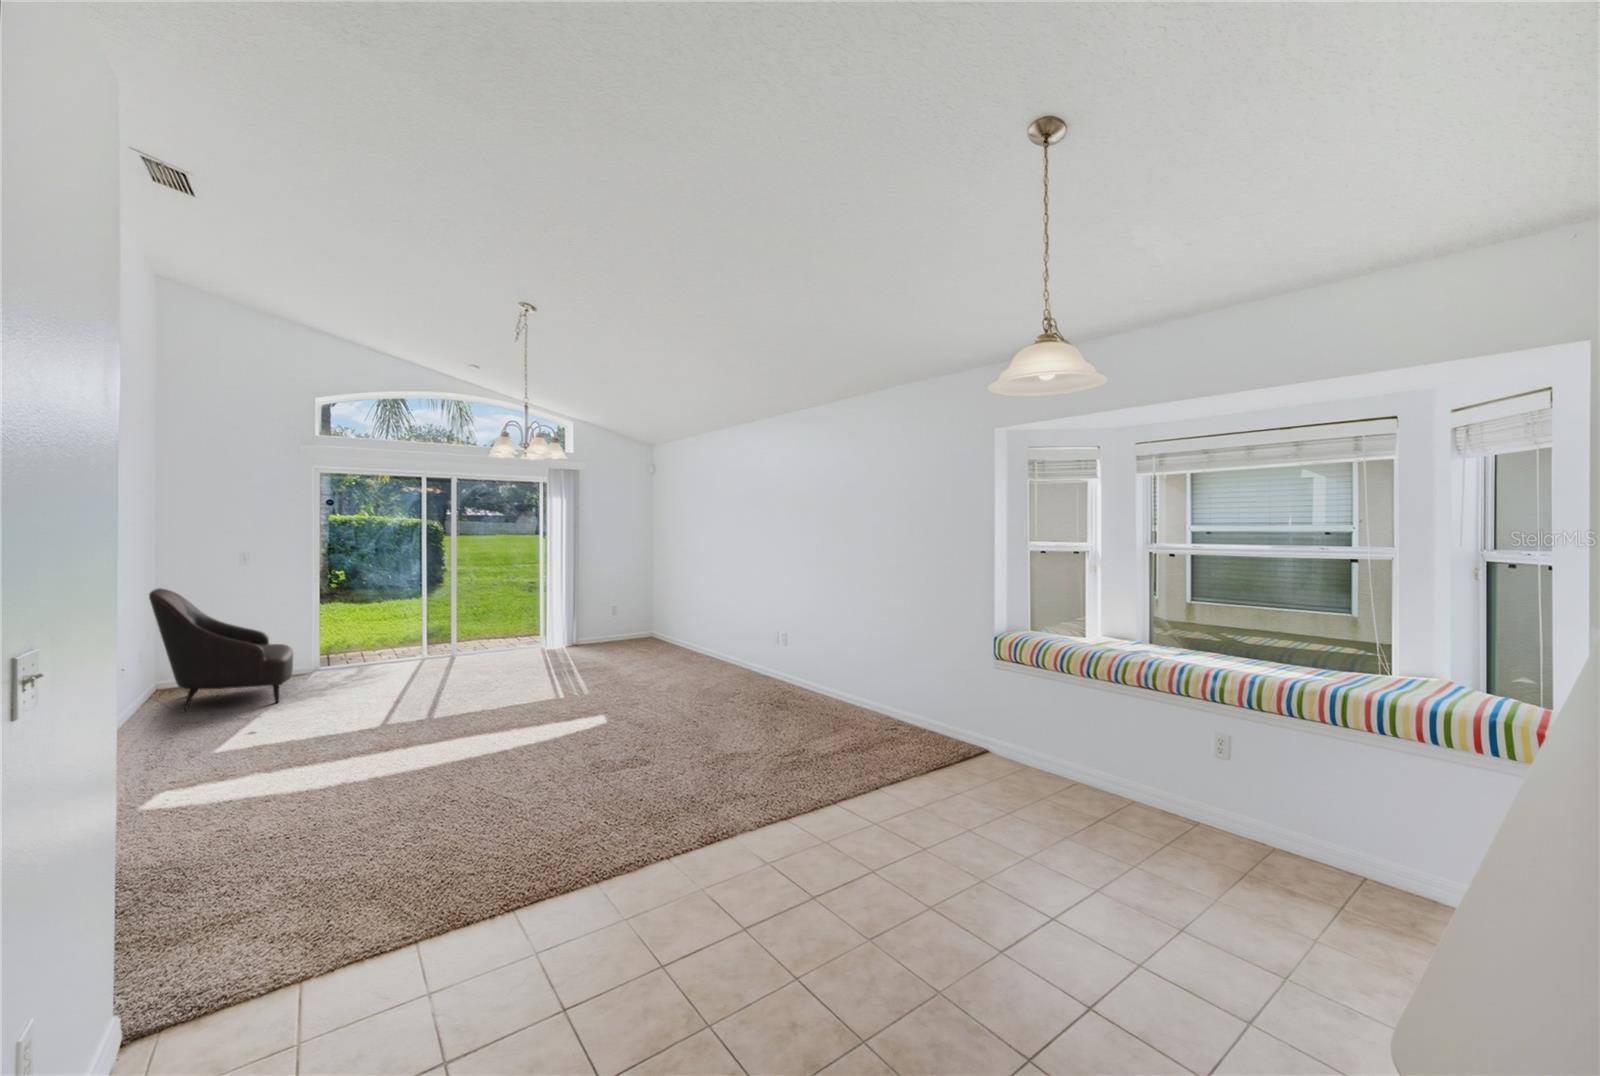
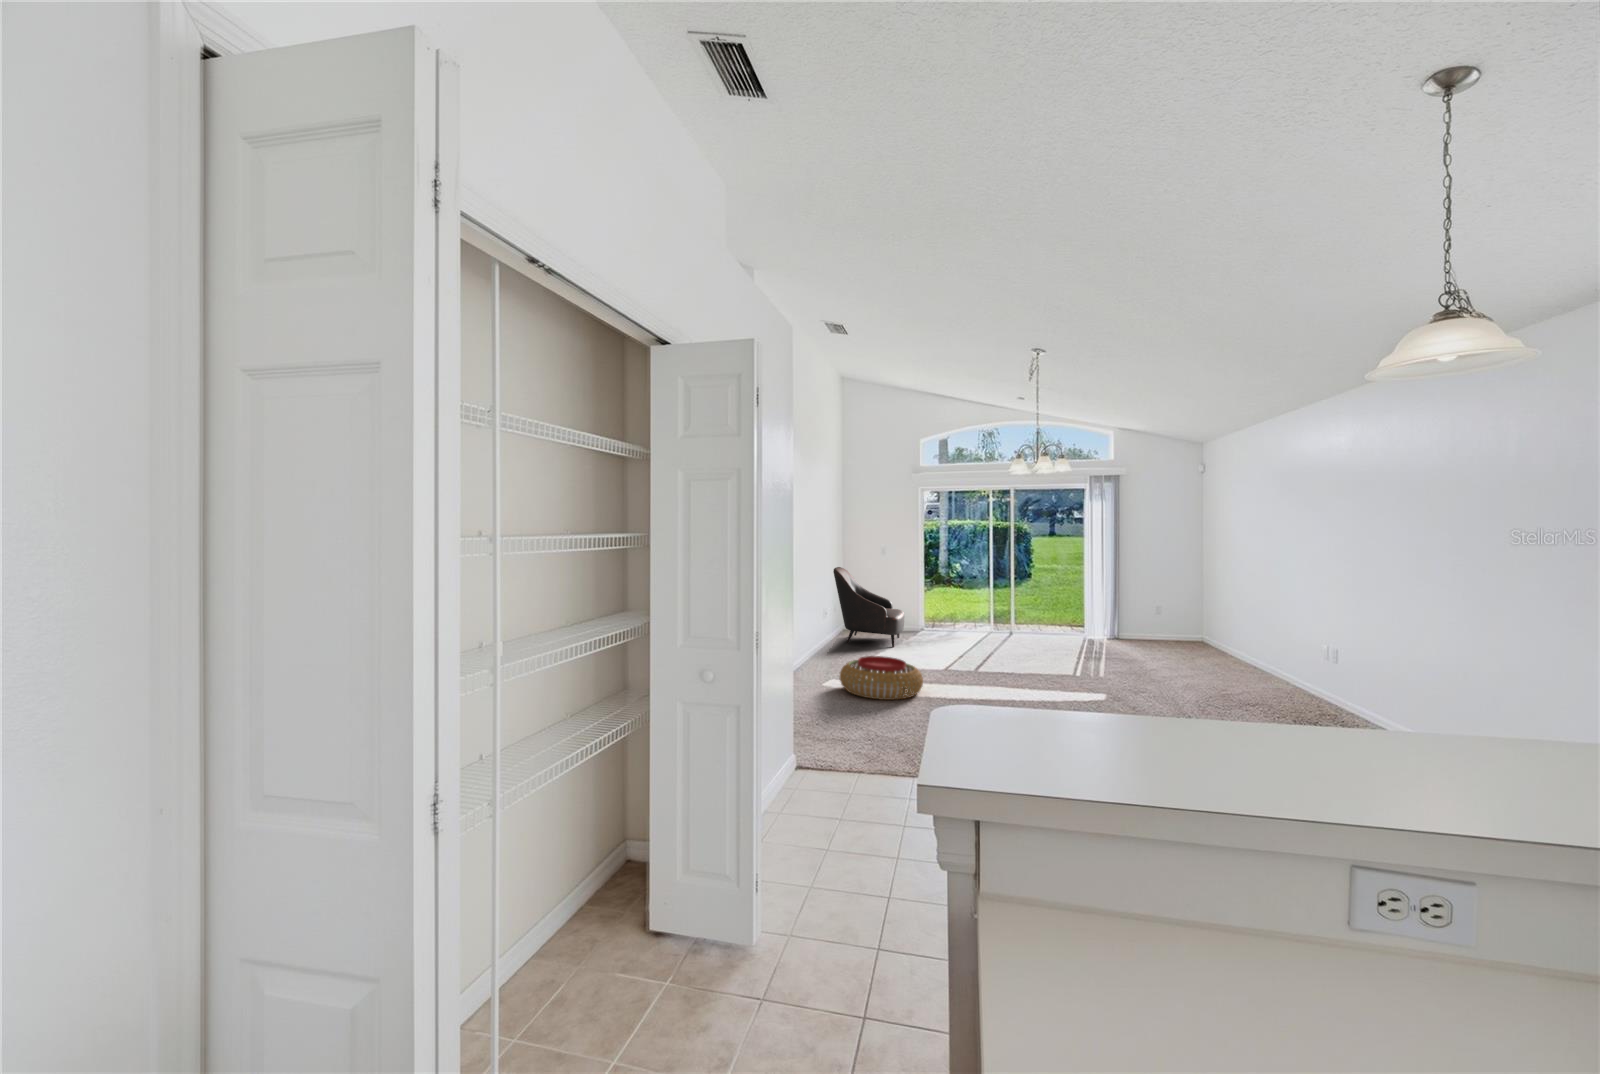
pouf: none [194,734,368,818] -> present [840,656,923,700]

